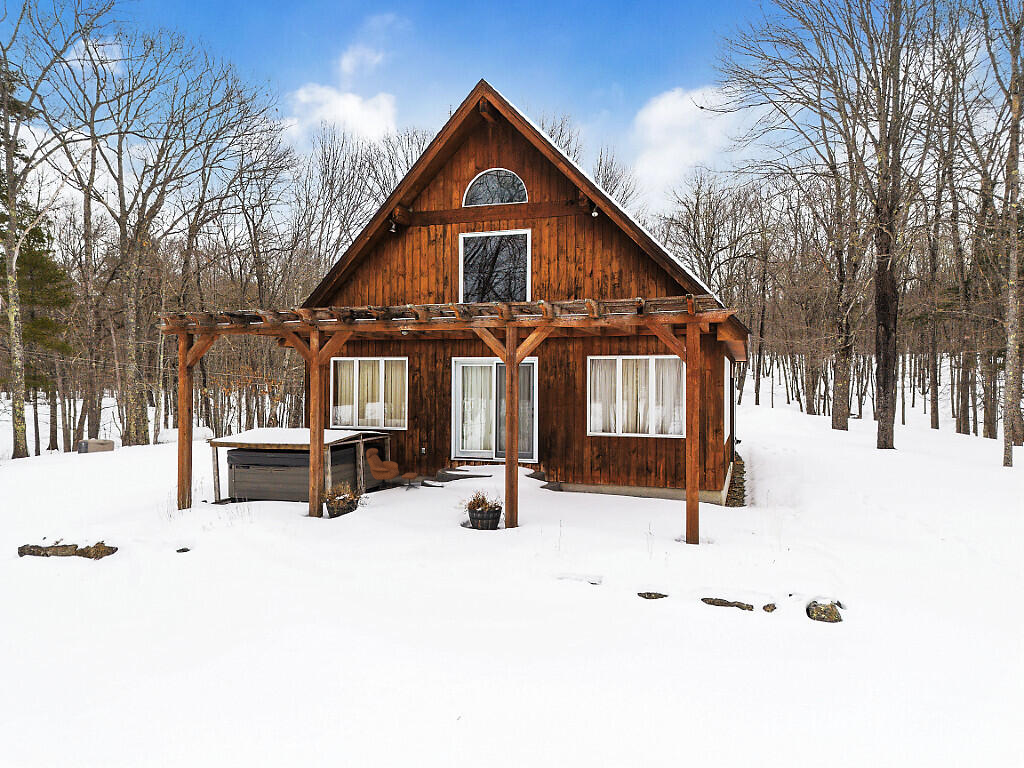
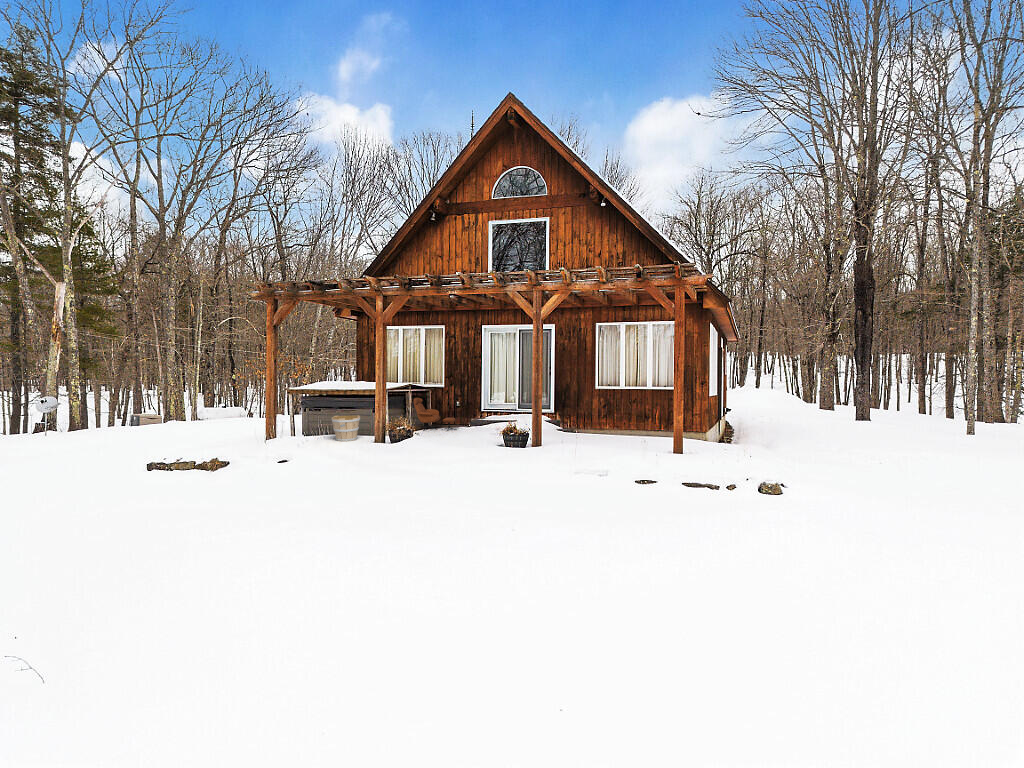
wooden bucket: none [257,477,295,513] -> present [331,415,360,442]

